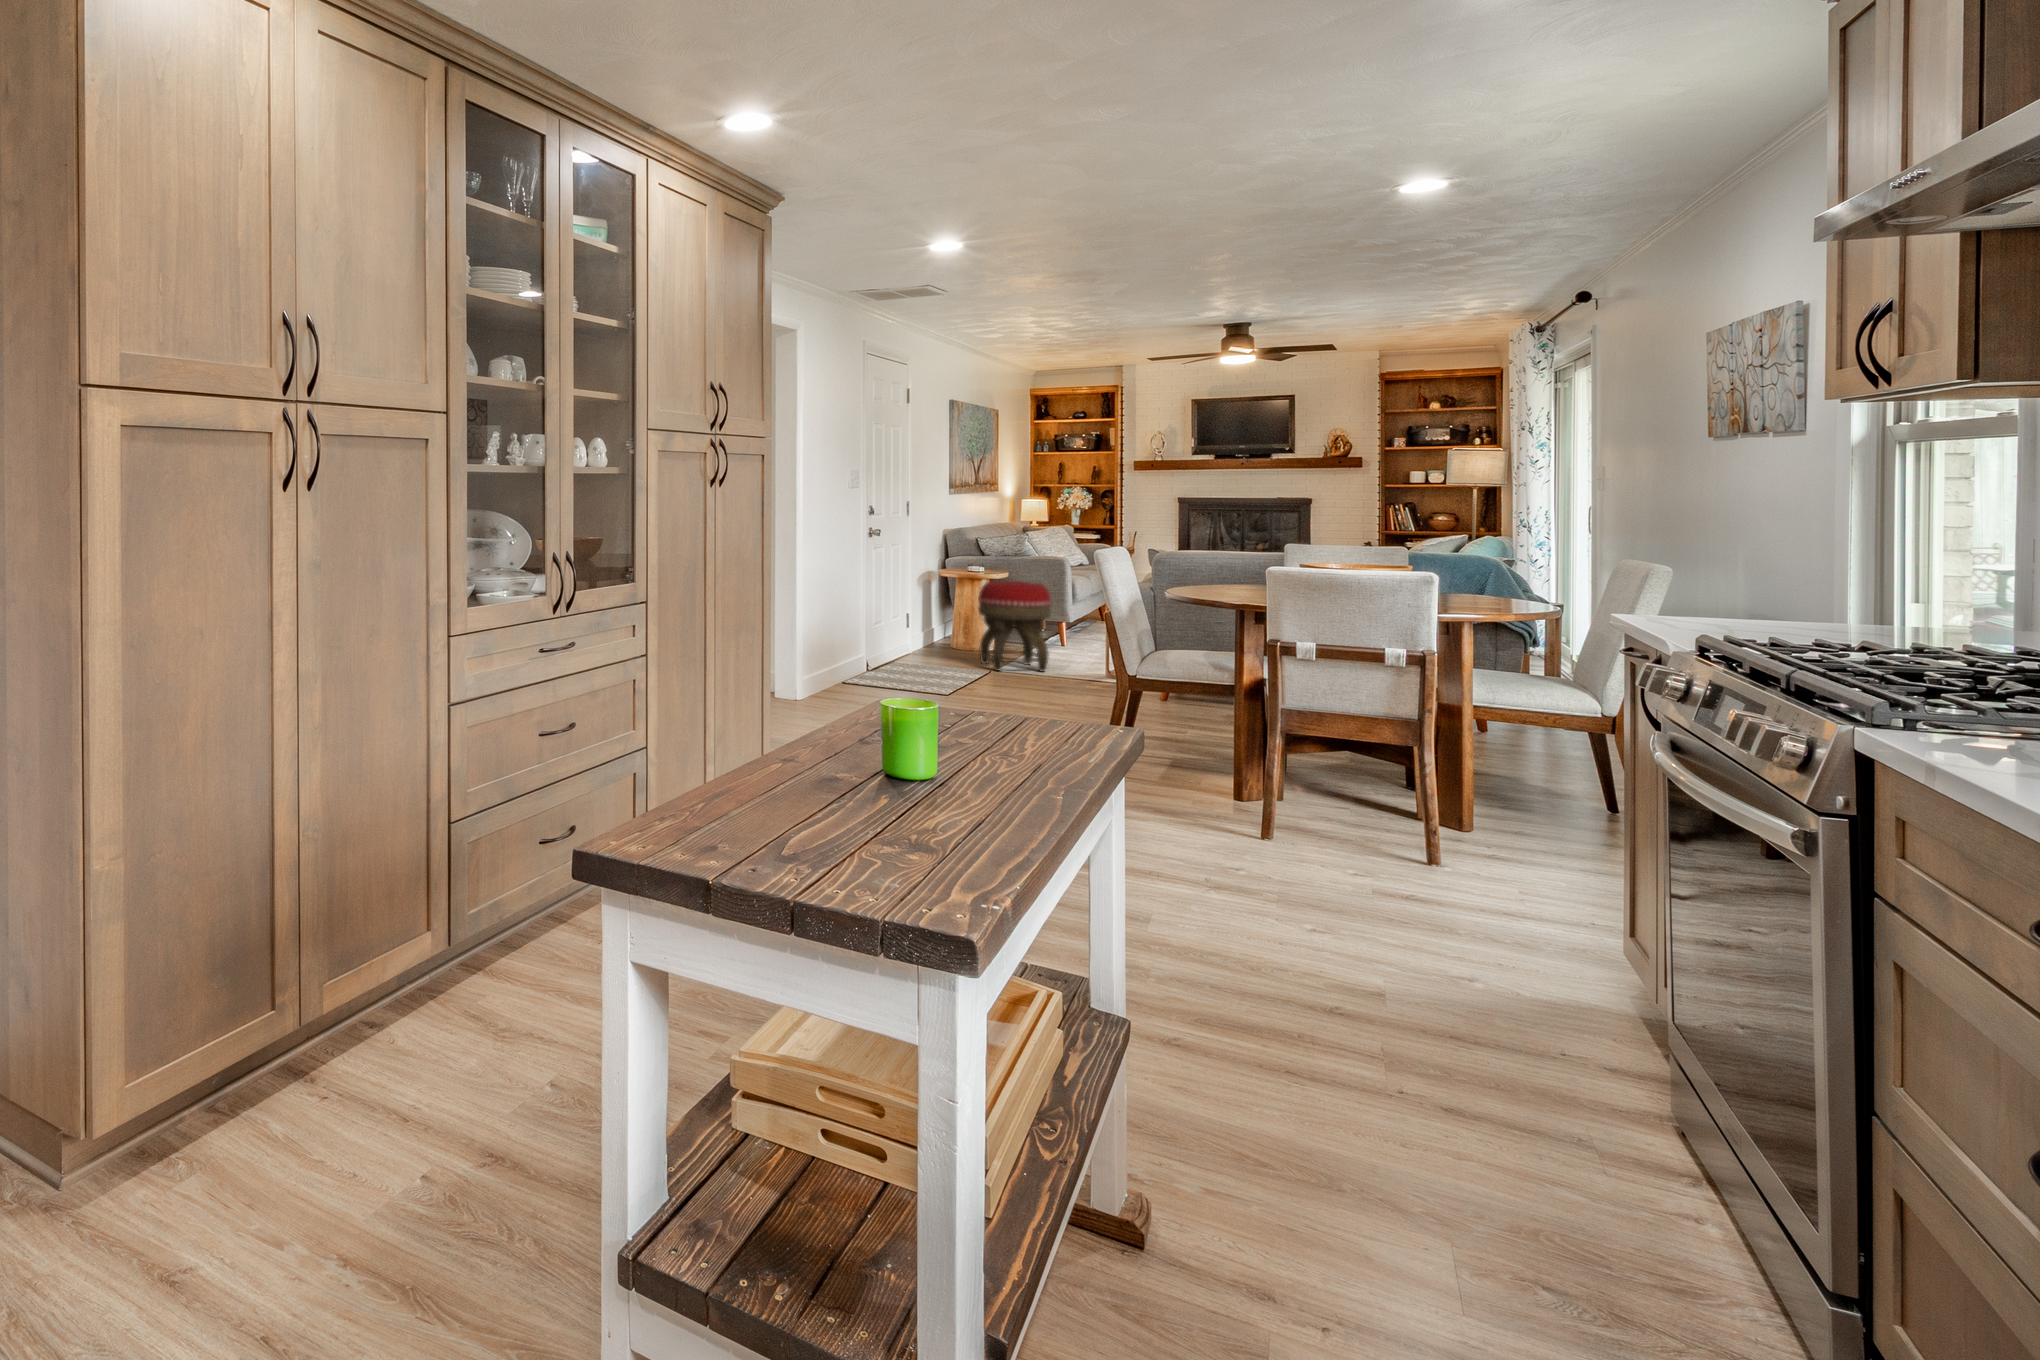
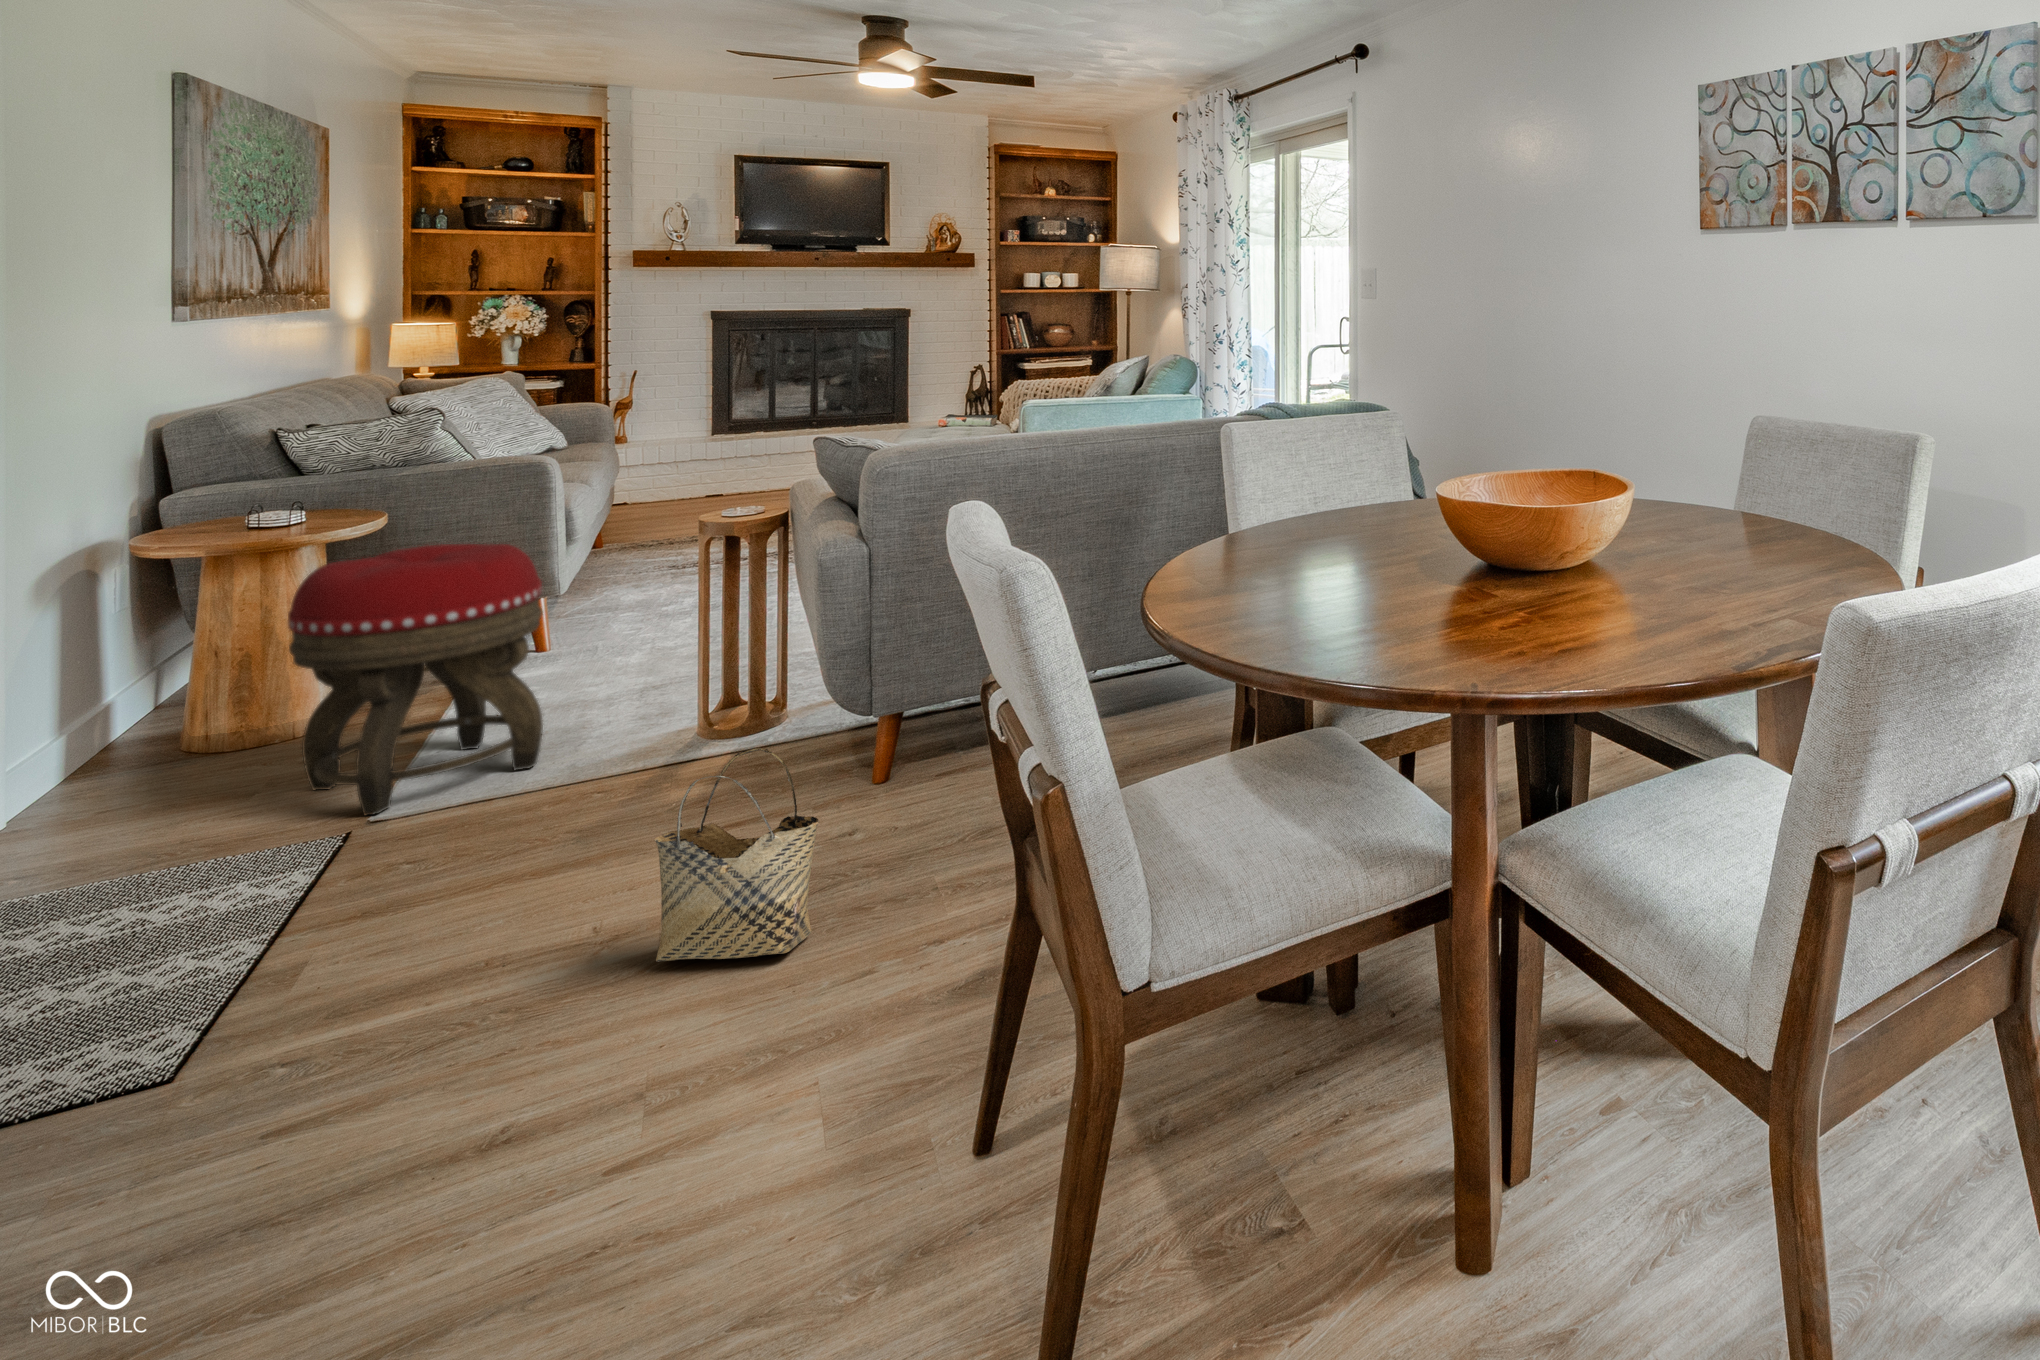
woven basket: none [1060,646,1112,716] -> present [654,748,819,962]

